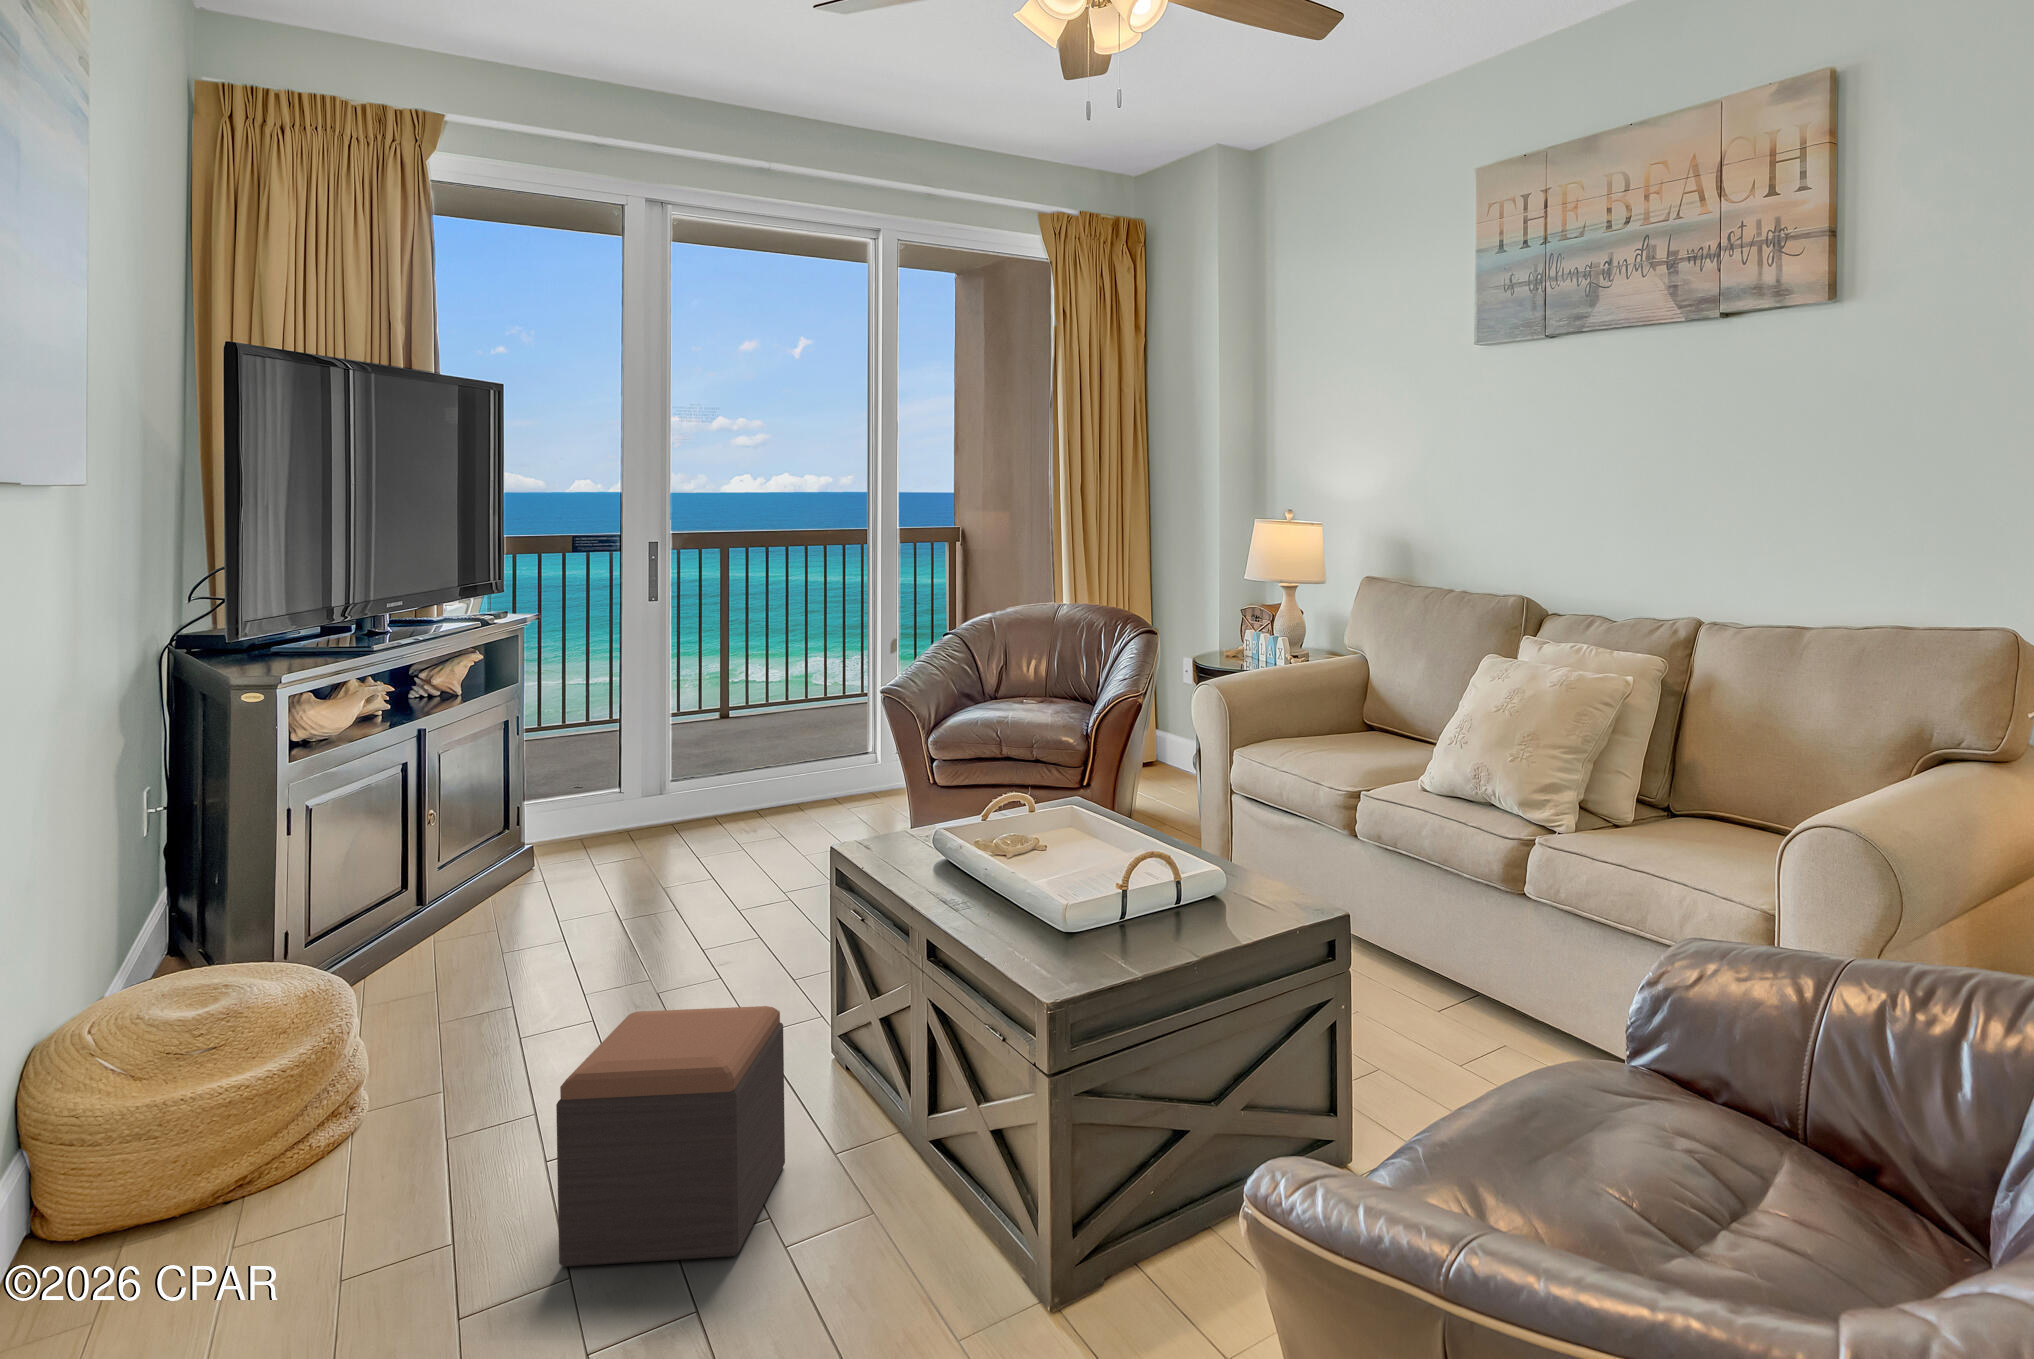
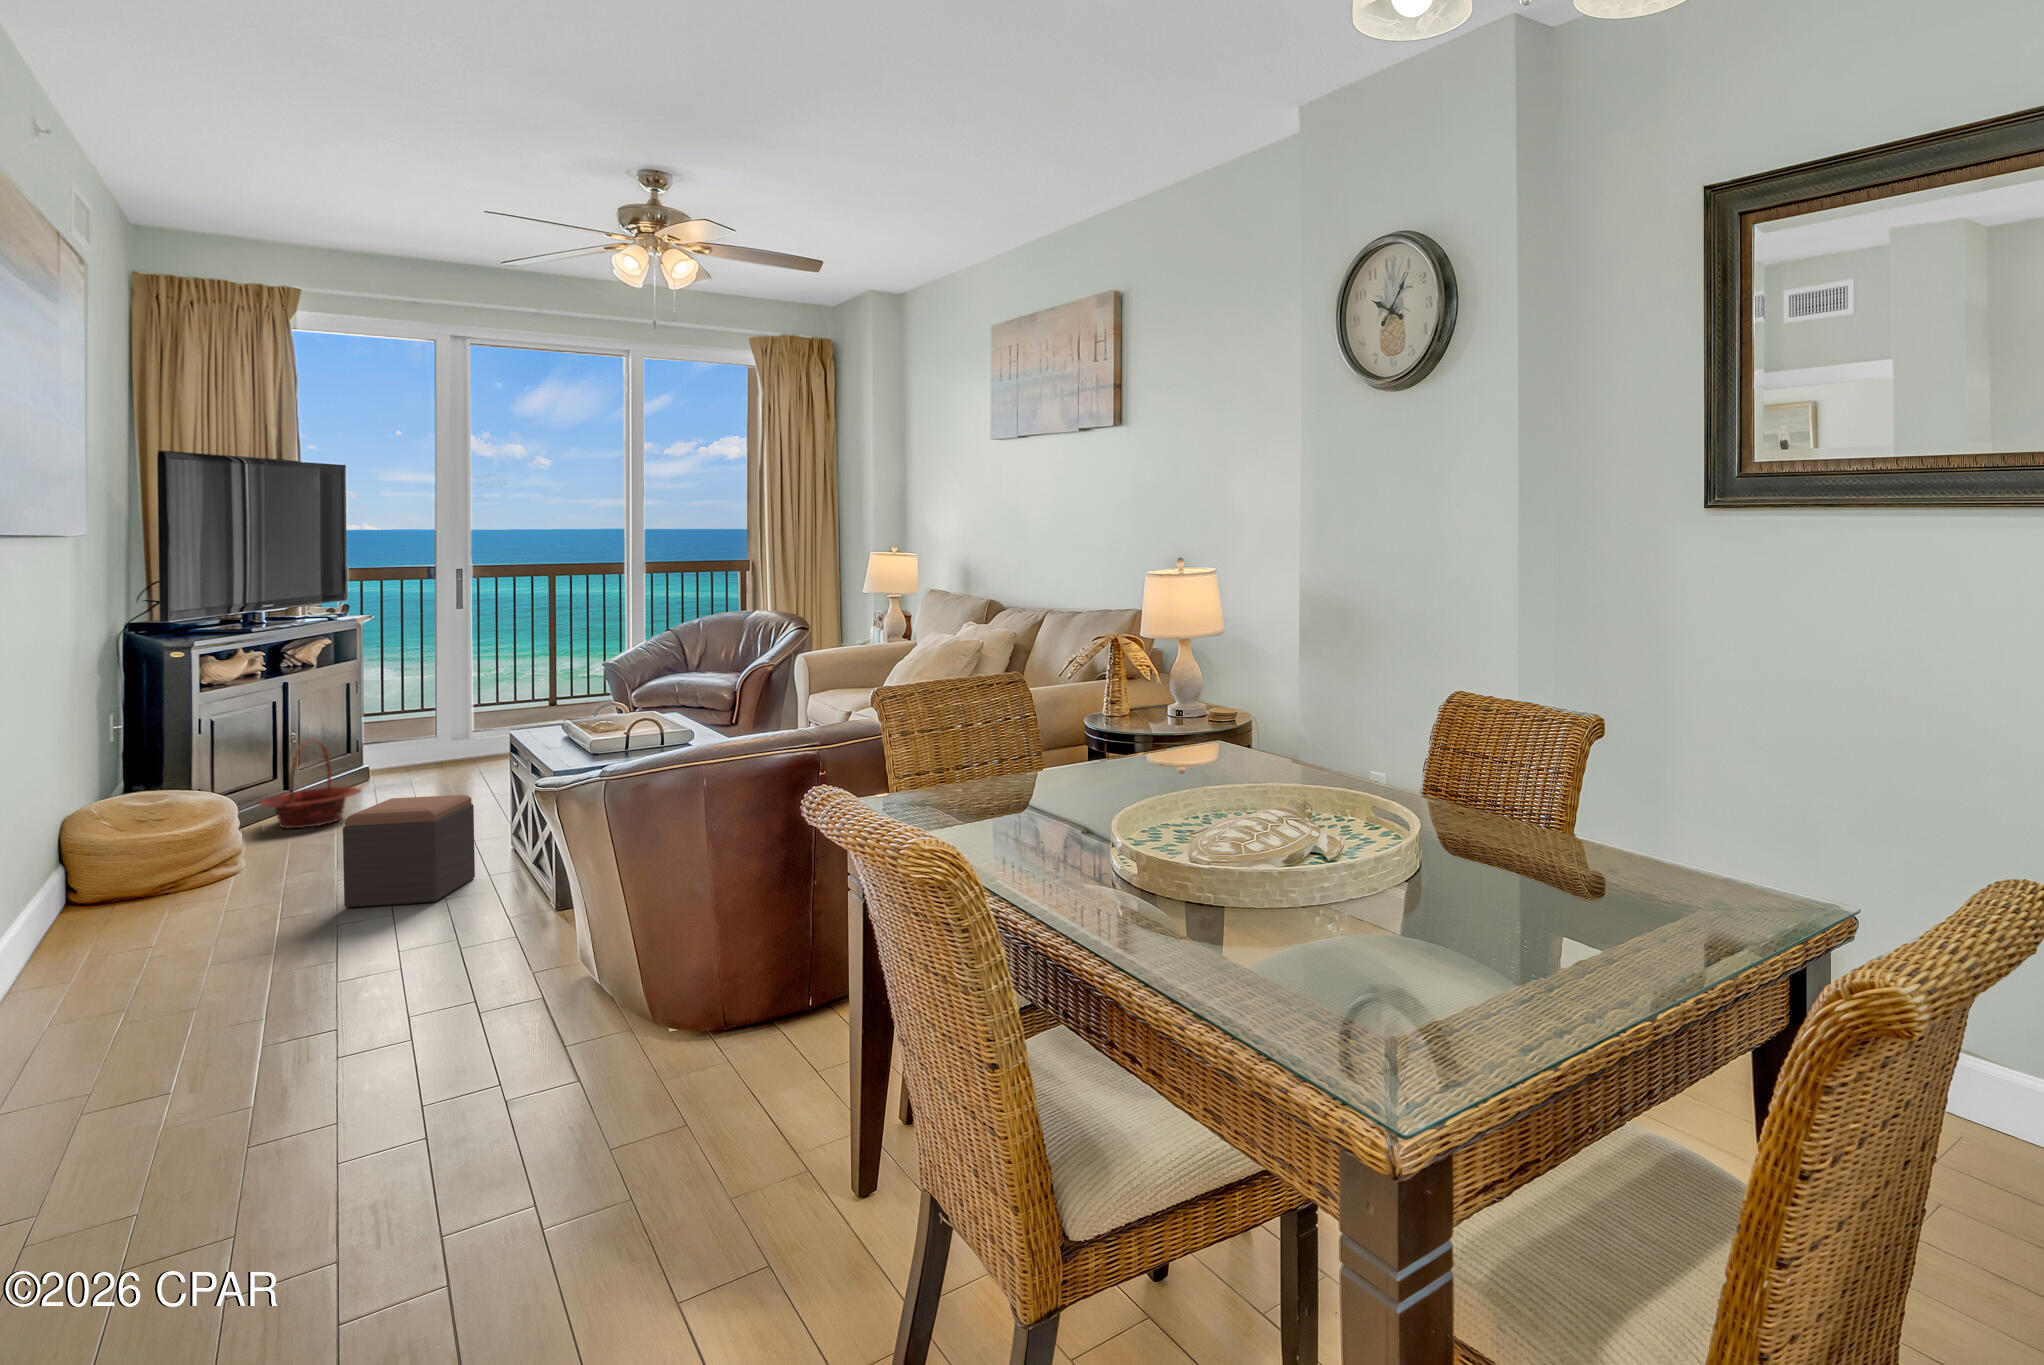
basket: none [379,832,543,985] -> present [257,741,361,828]

